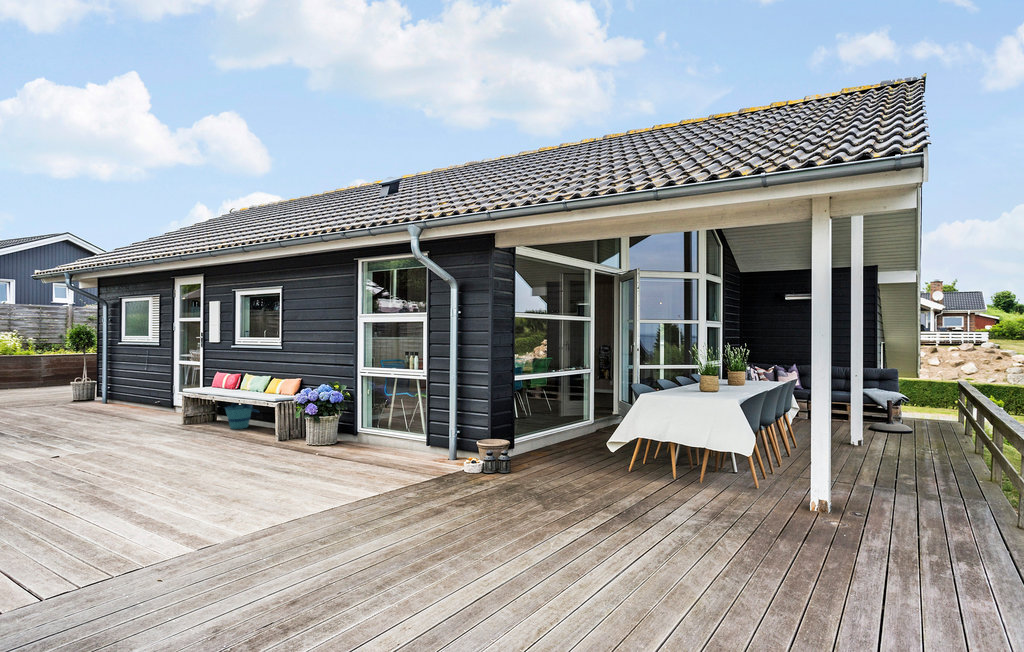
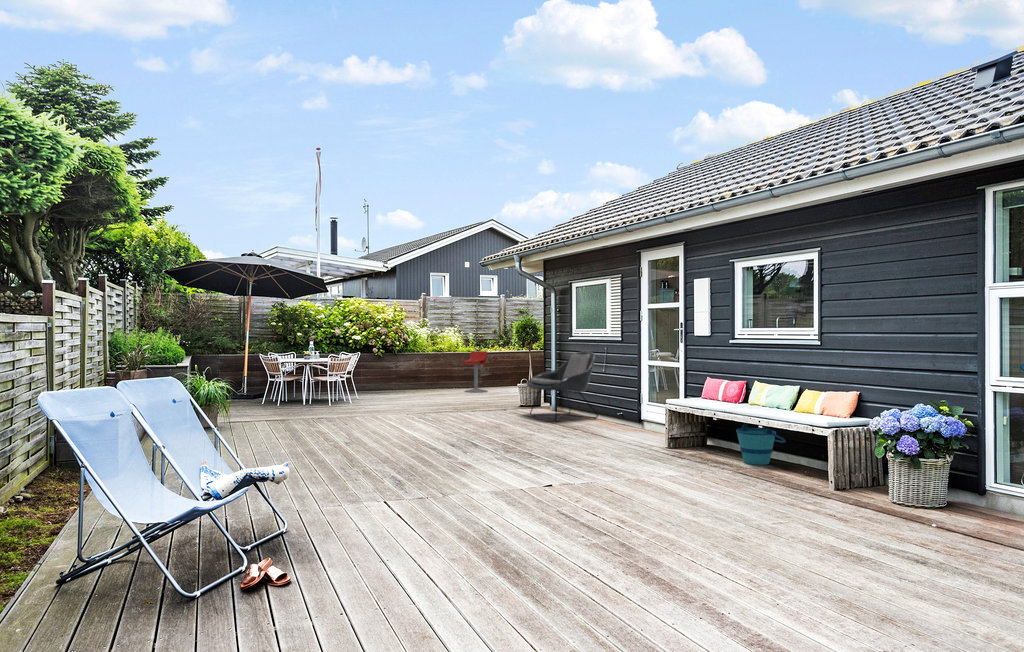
lounge chair: none [70,354,143,415] -> present [527,351,598,422]
stool: none [13,355,46,396] -> present [463,351,487,392]

